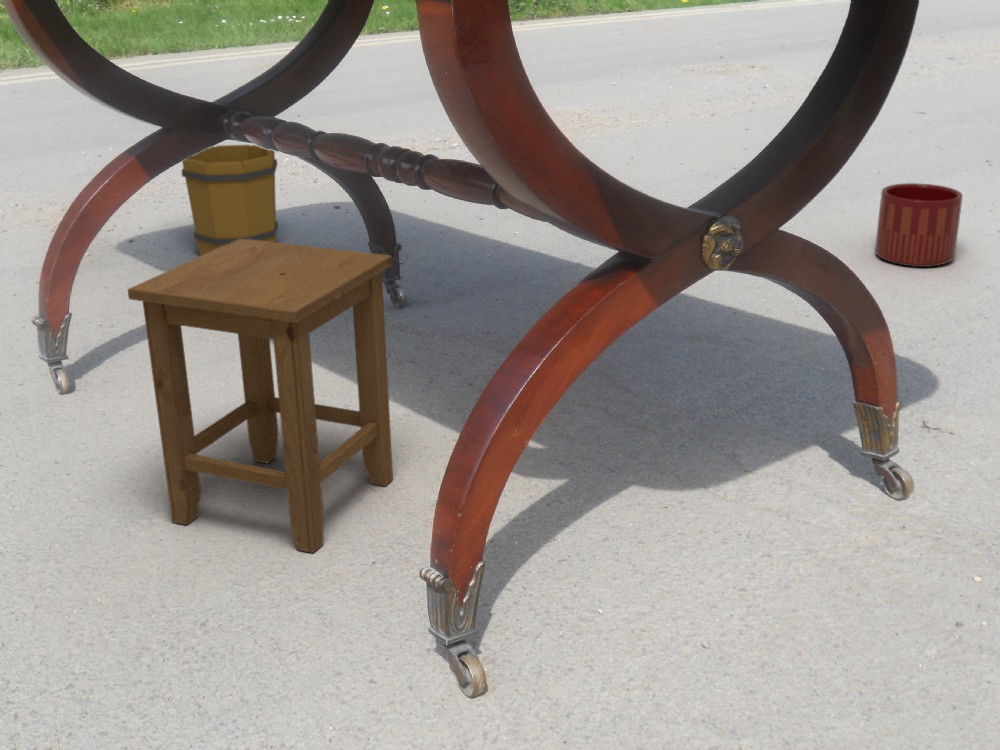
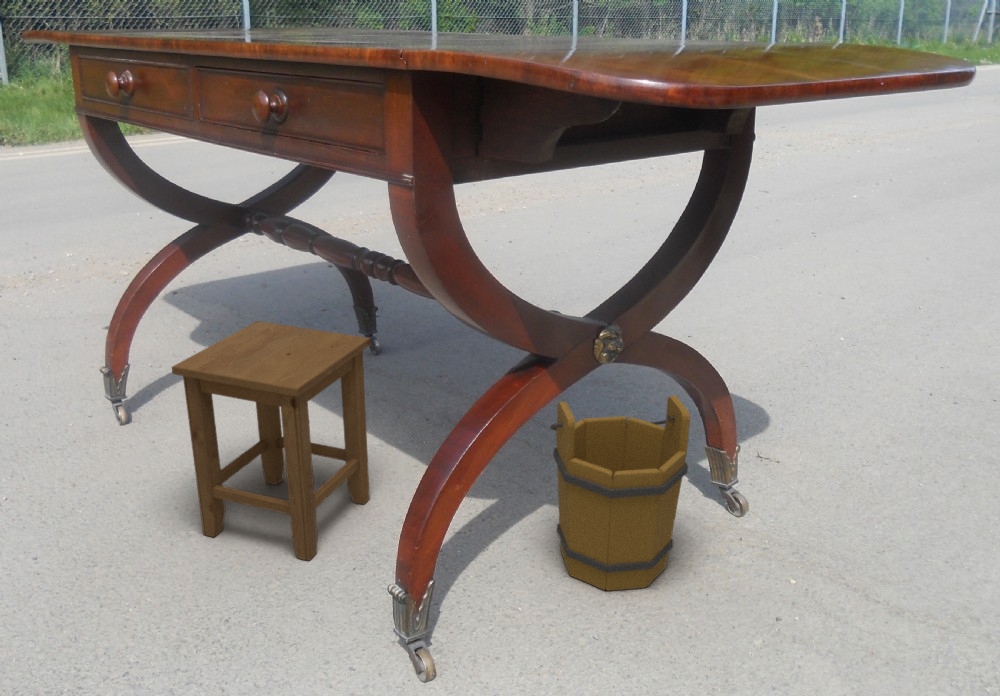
bucket: present [182,145,278,256] -> present [550,395,690,591]
planter: present [875,183,962,267] -> none [726,262,788,324]

